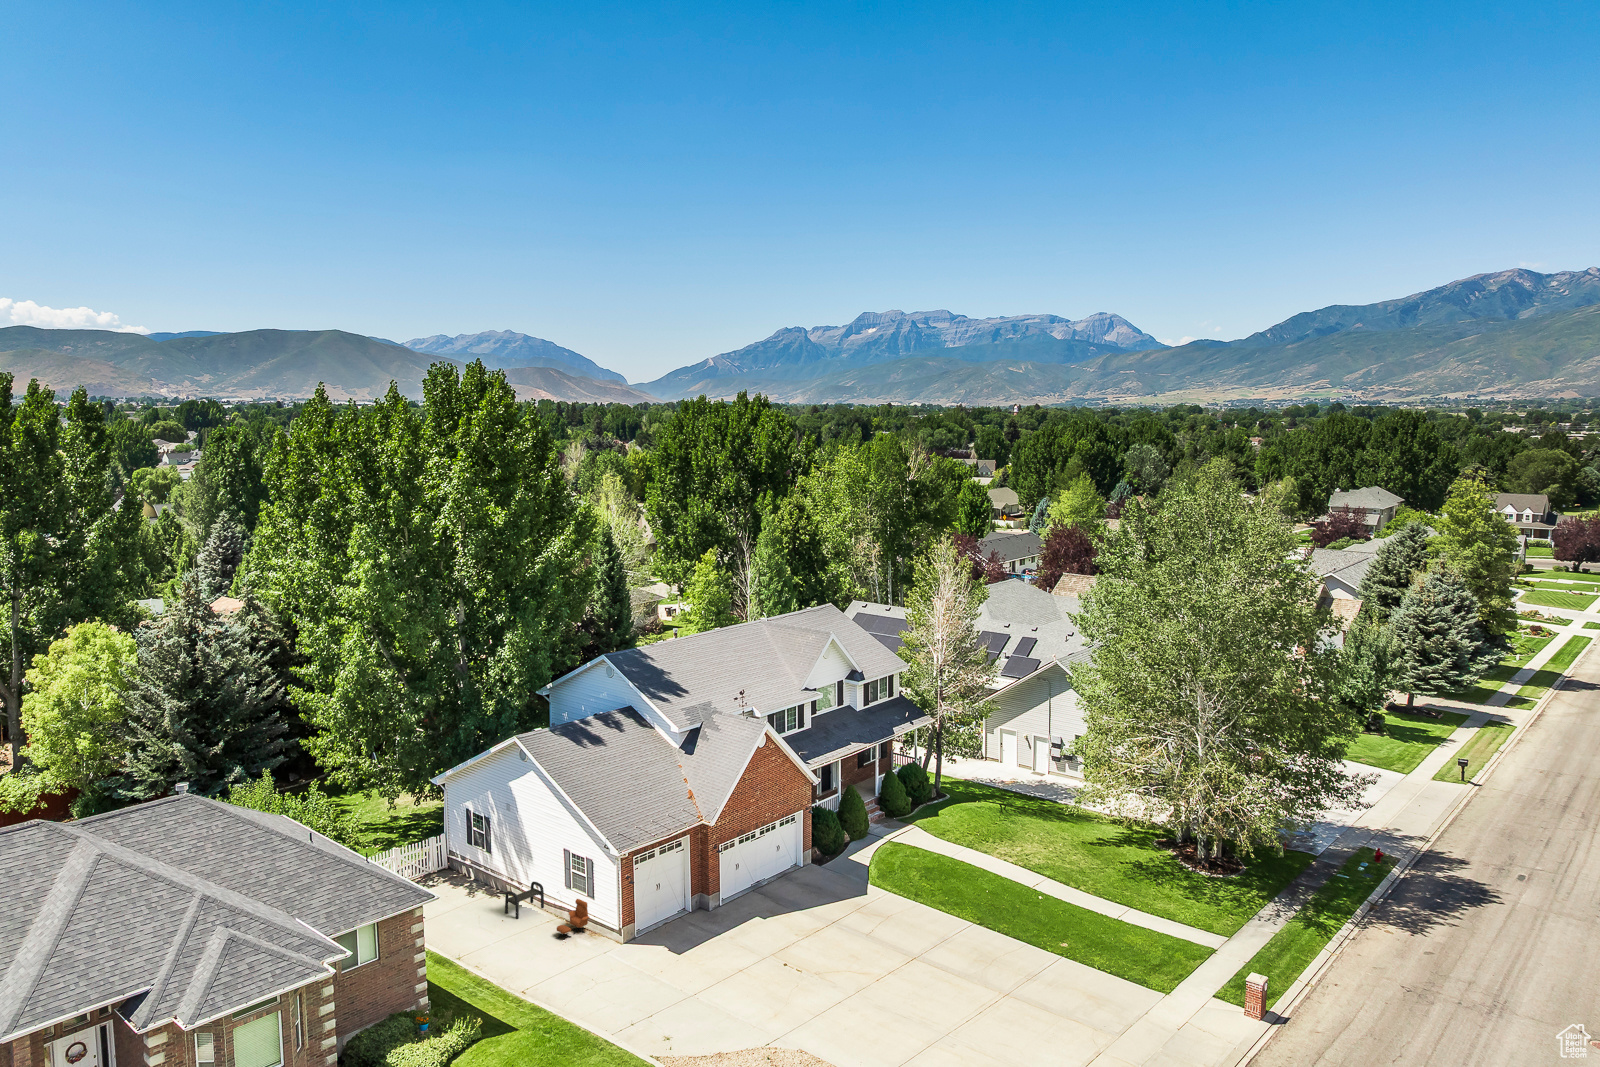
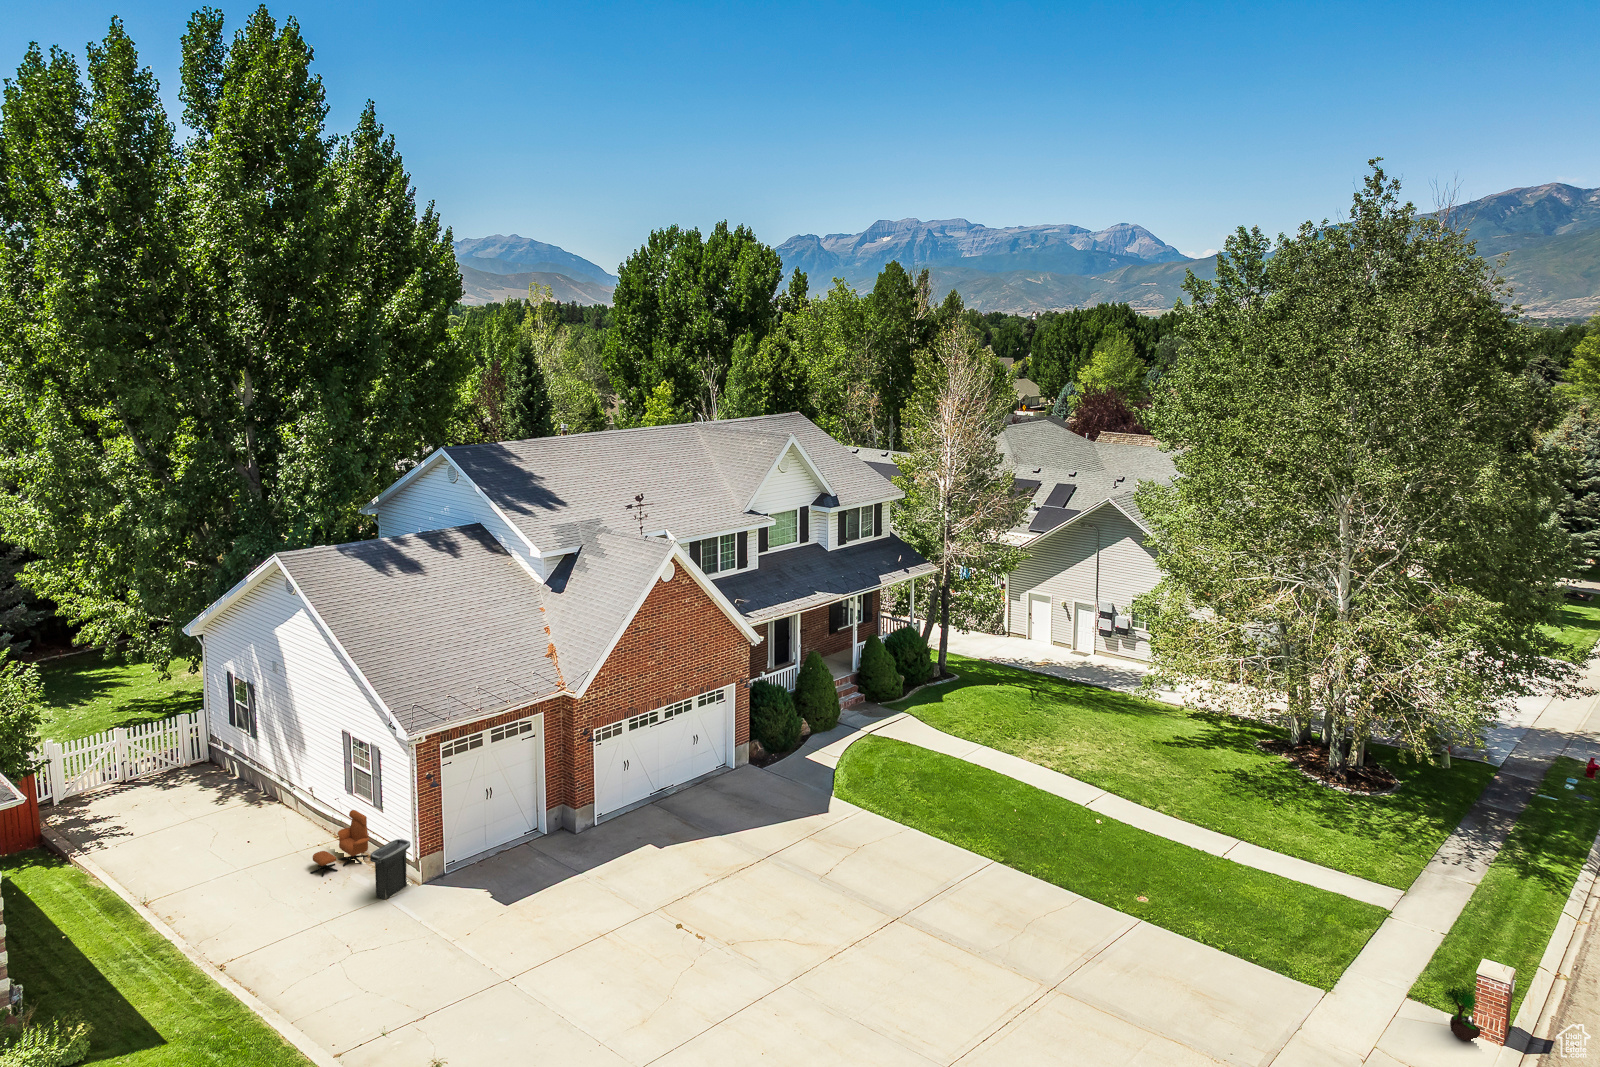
bench: present [505,882,544,919] -> none [243,781,311,839]
trash can: none [598,916,618,953] -> present [370,839,410,899]
potted tree: none [1224,984,1248,1020] -> present [1443,982,1480,1041]

